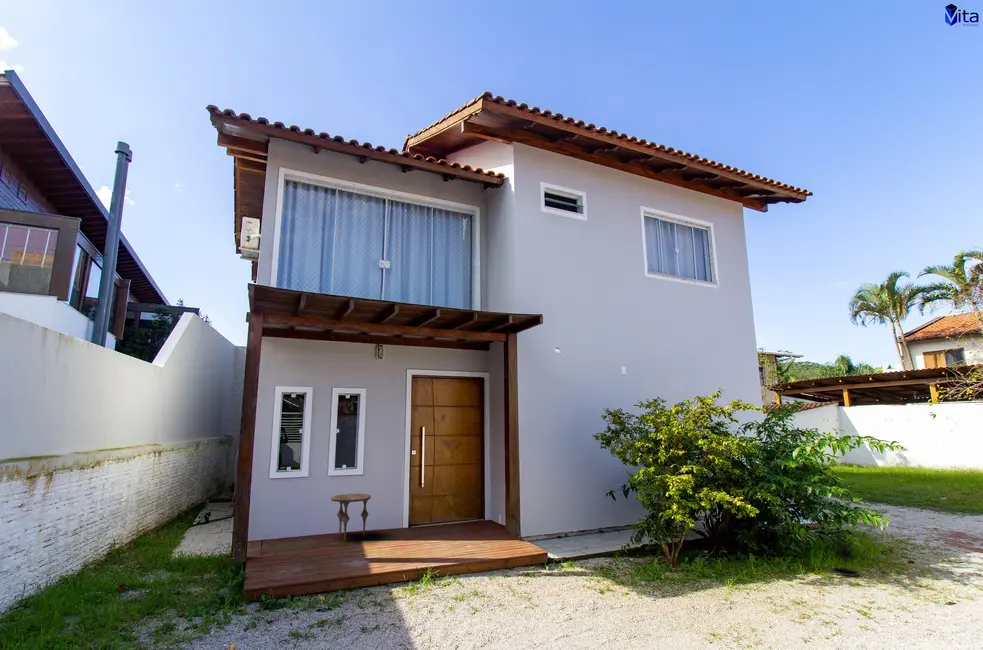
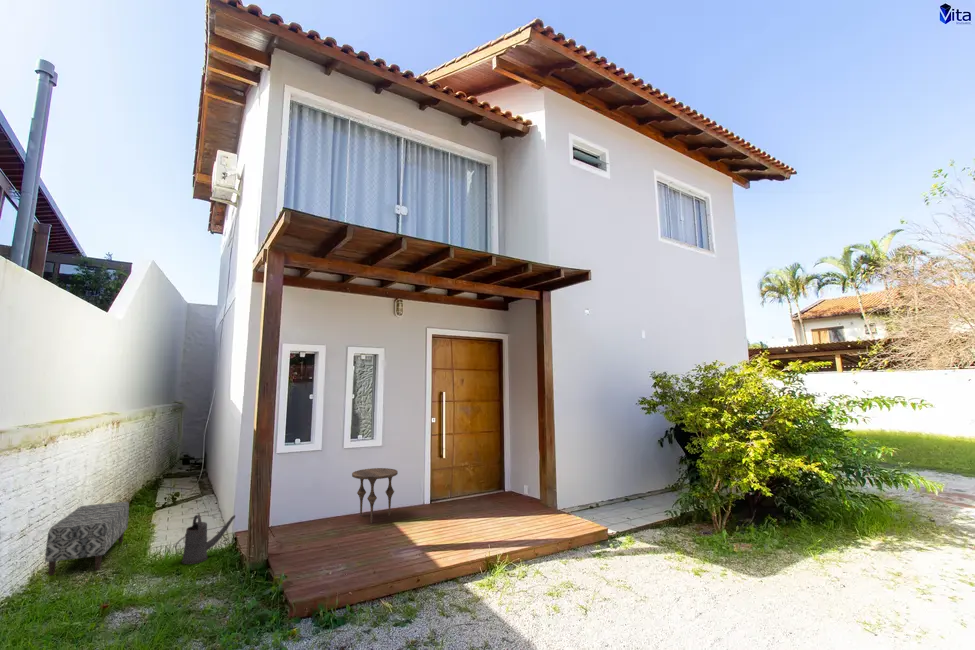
bench: none [92,514,158,567] -> present [45,502,129,576]
watering can: none [184,525,233,564] -> present [175,515,235,564]
potted tree: present [828,533,859,576] -> none [870,489,909,537]

